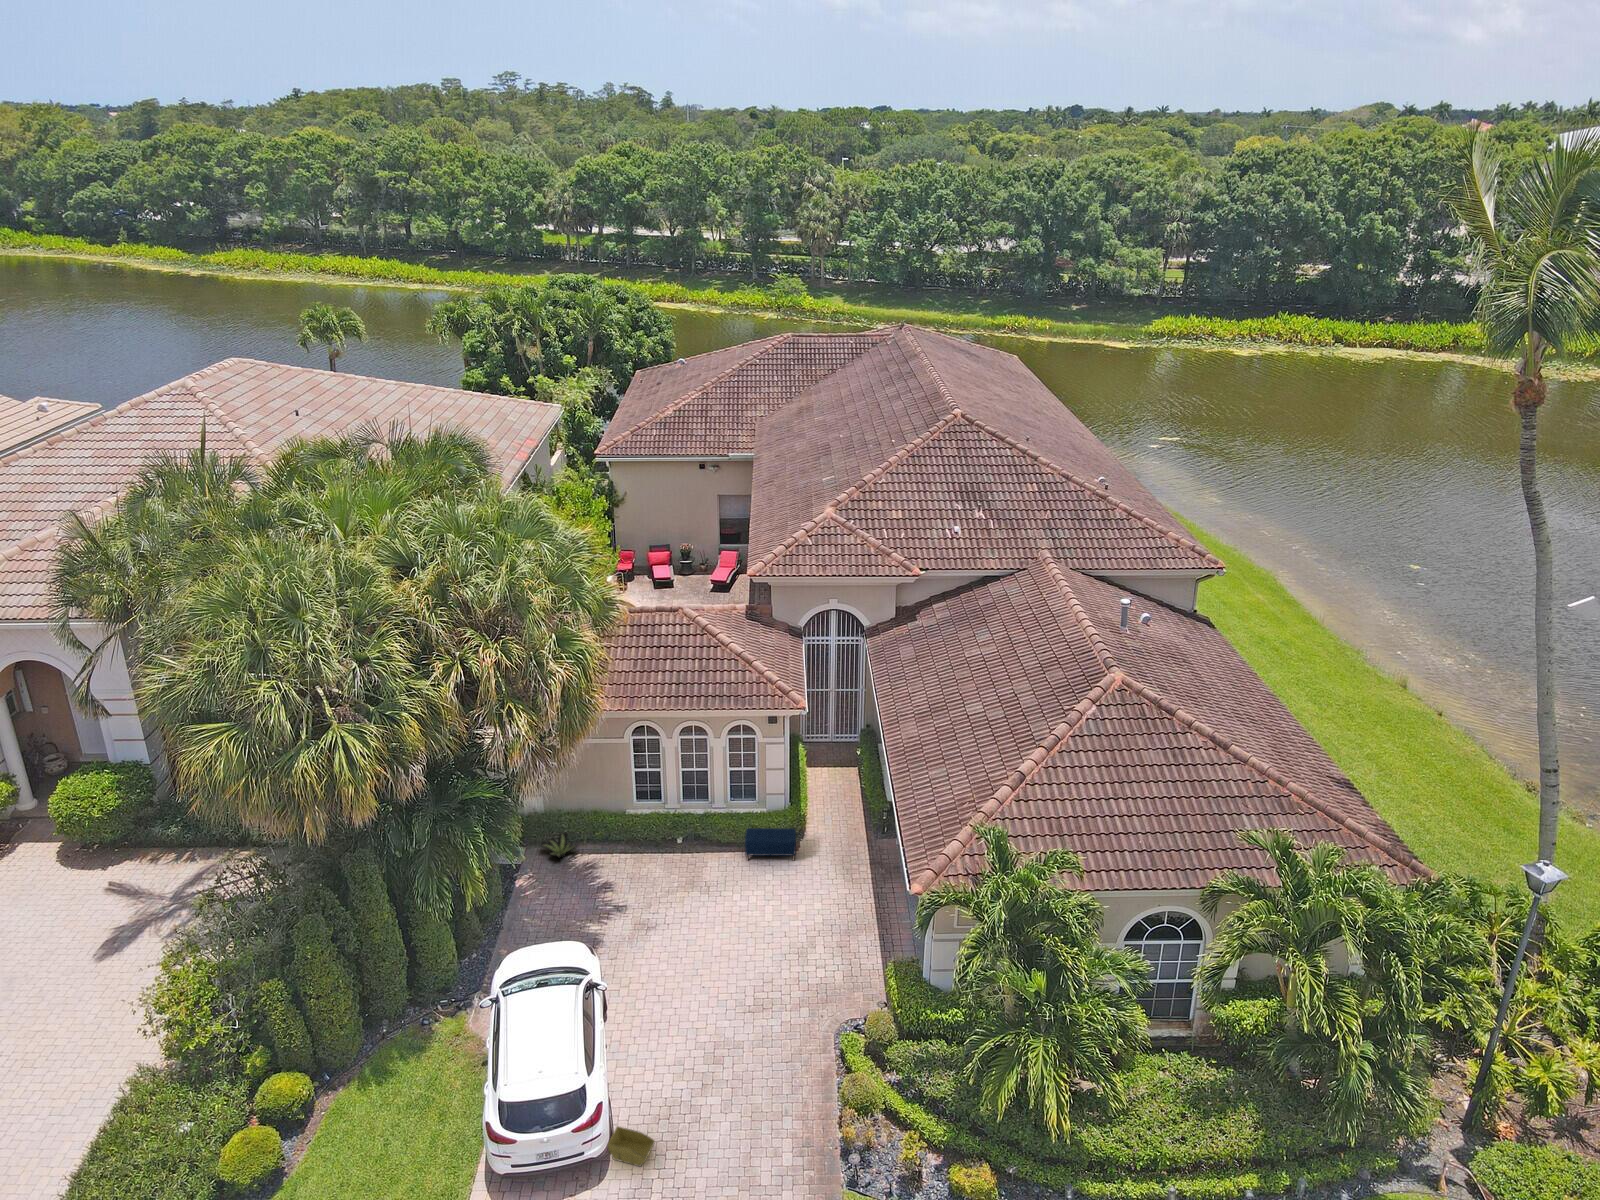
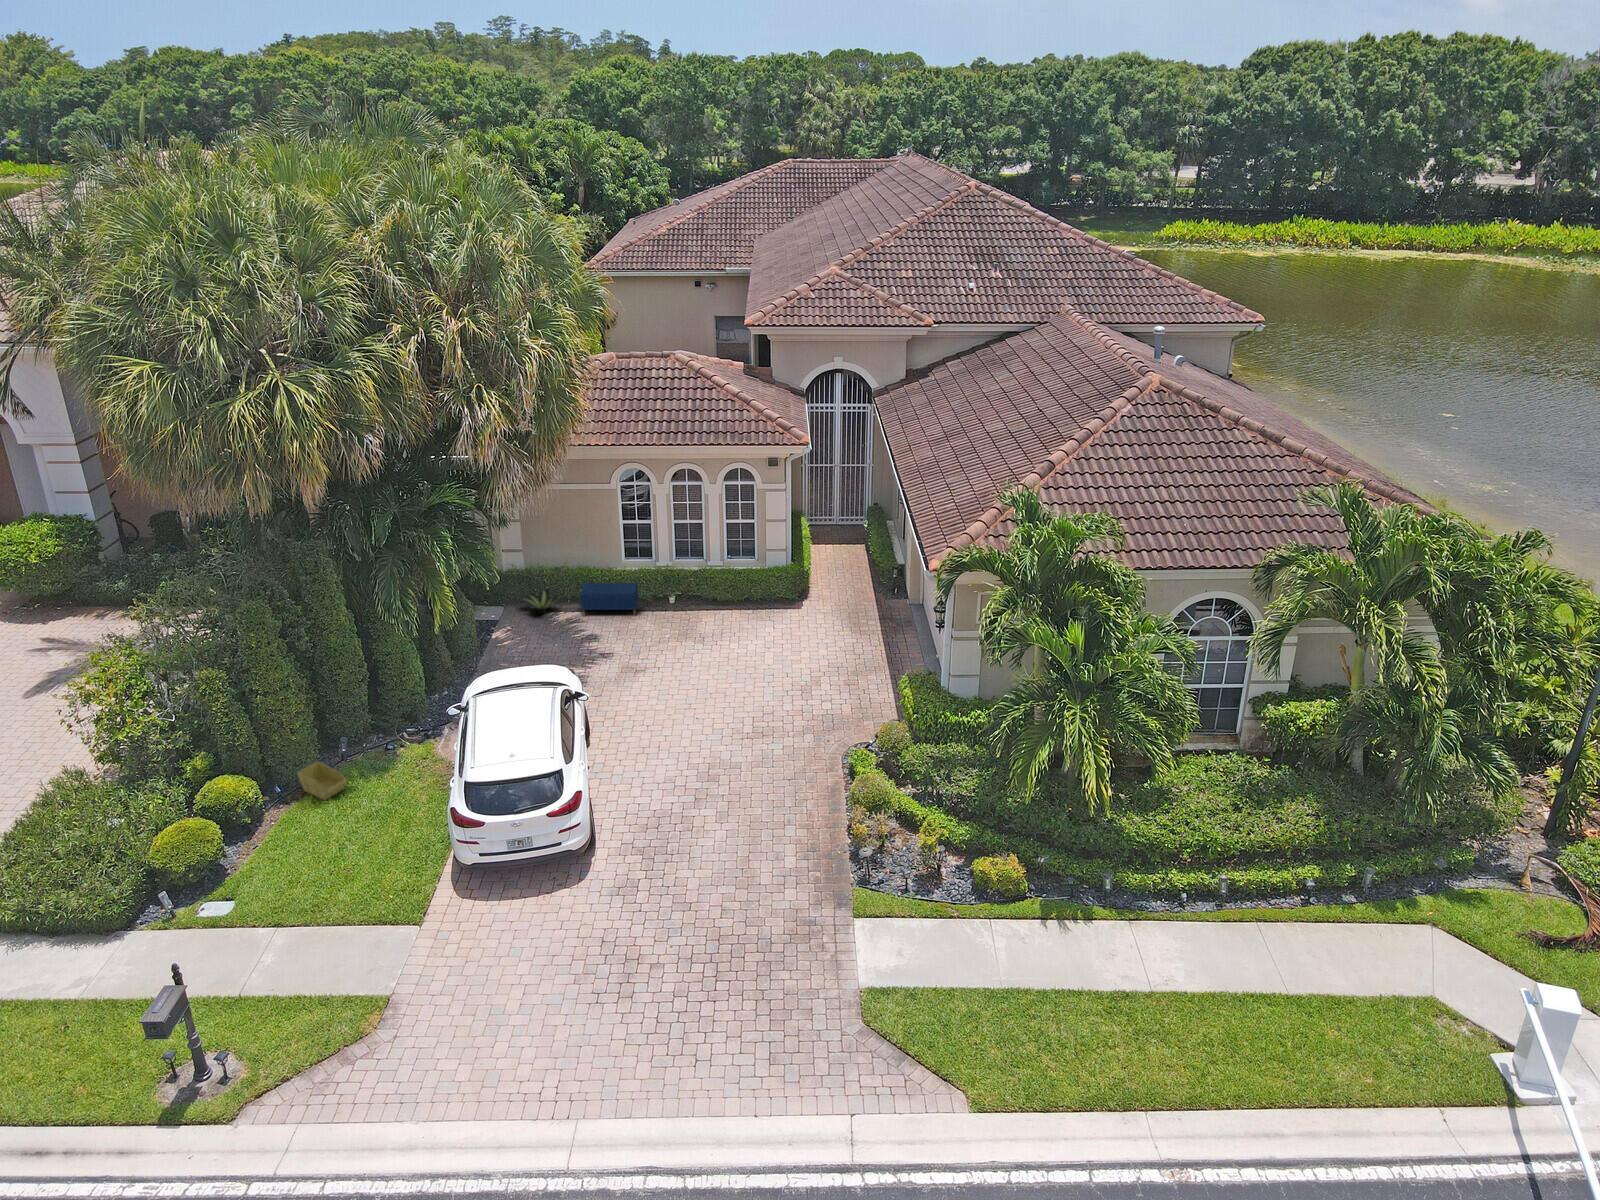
bench: present [745,828,796,860] -> present [580,583,638,616]
storage bin: present [607,1126,655,1166] -> present [297,762,347,800]

